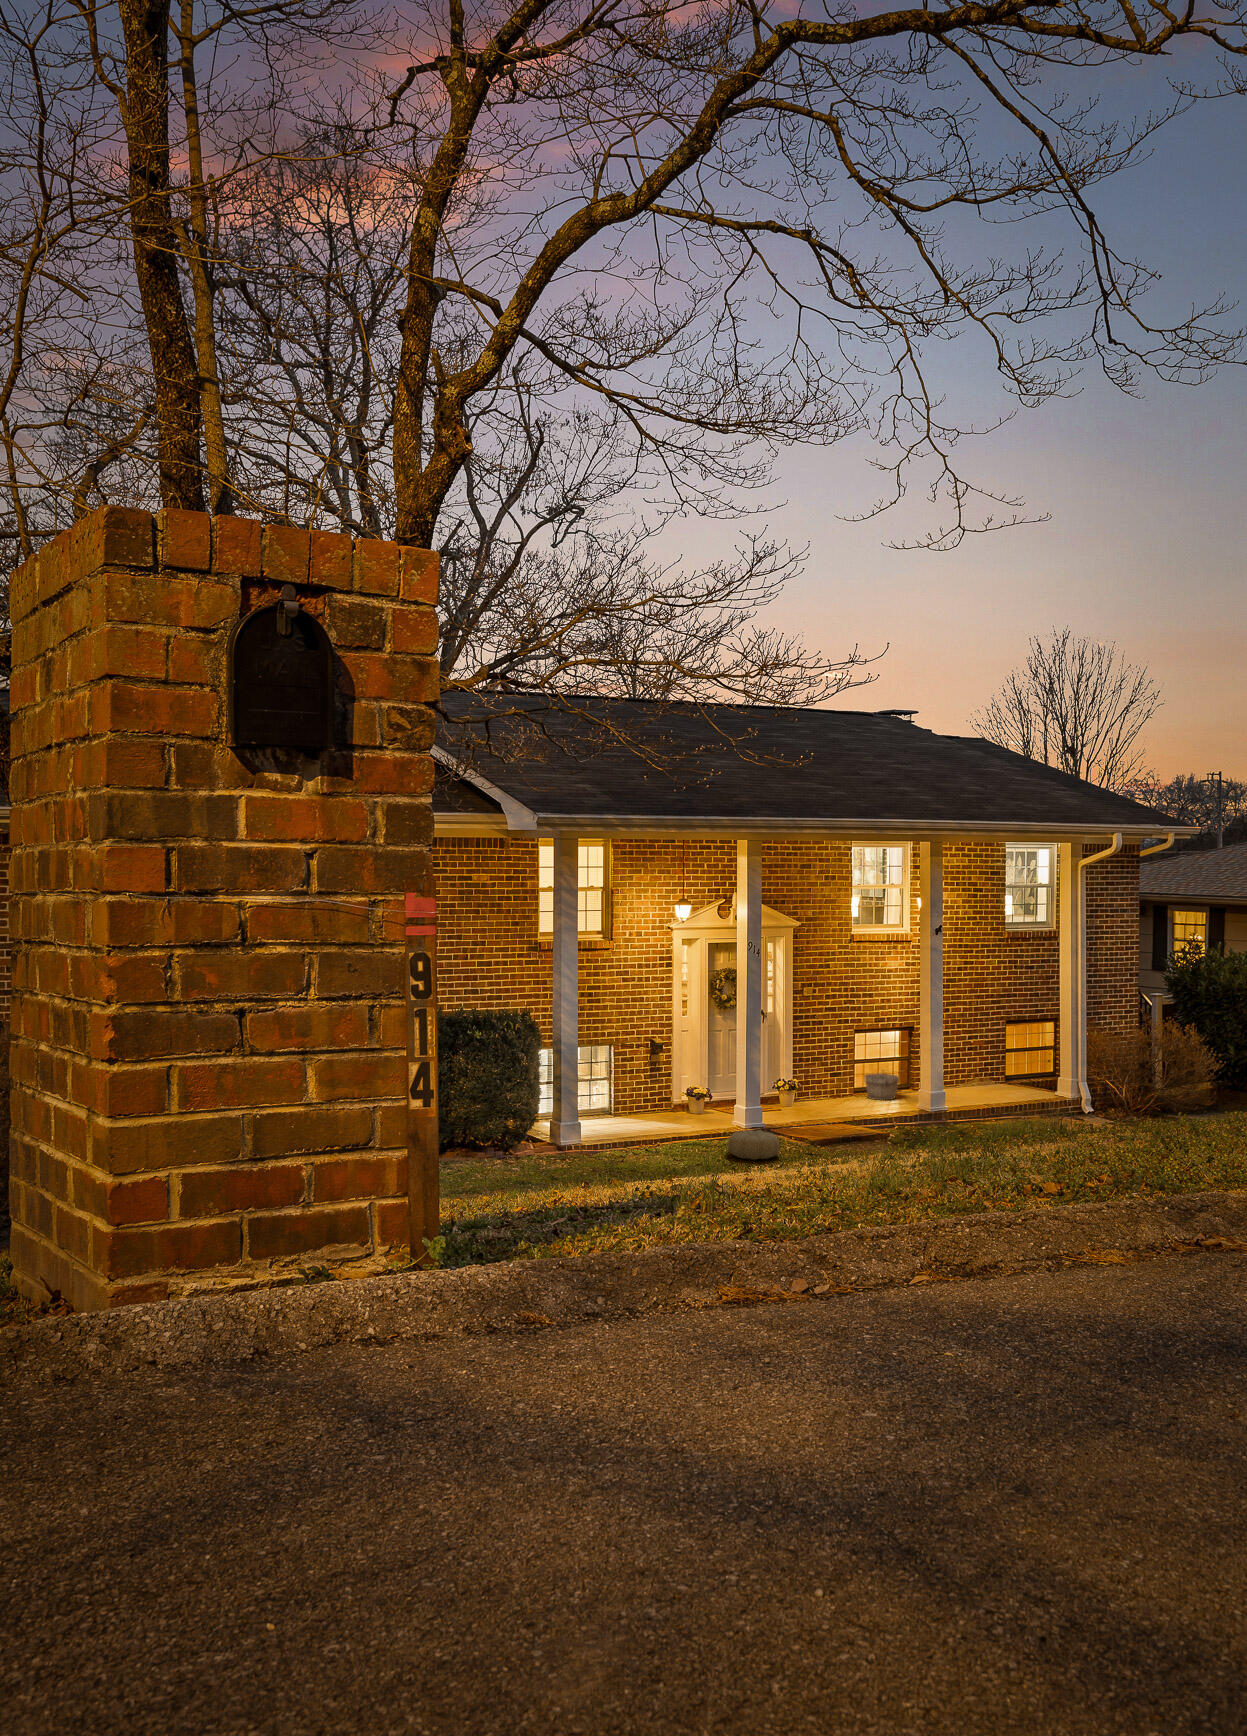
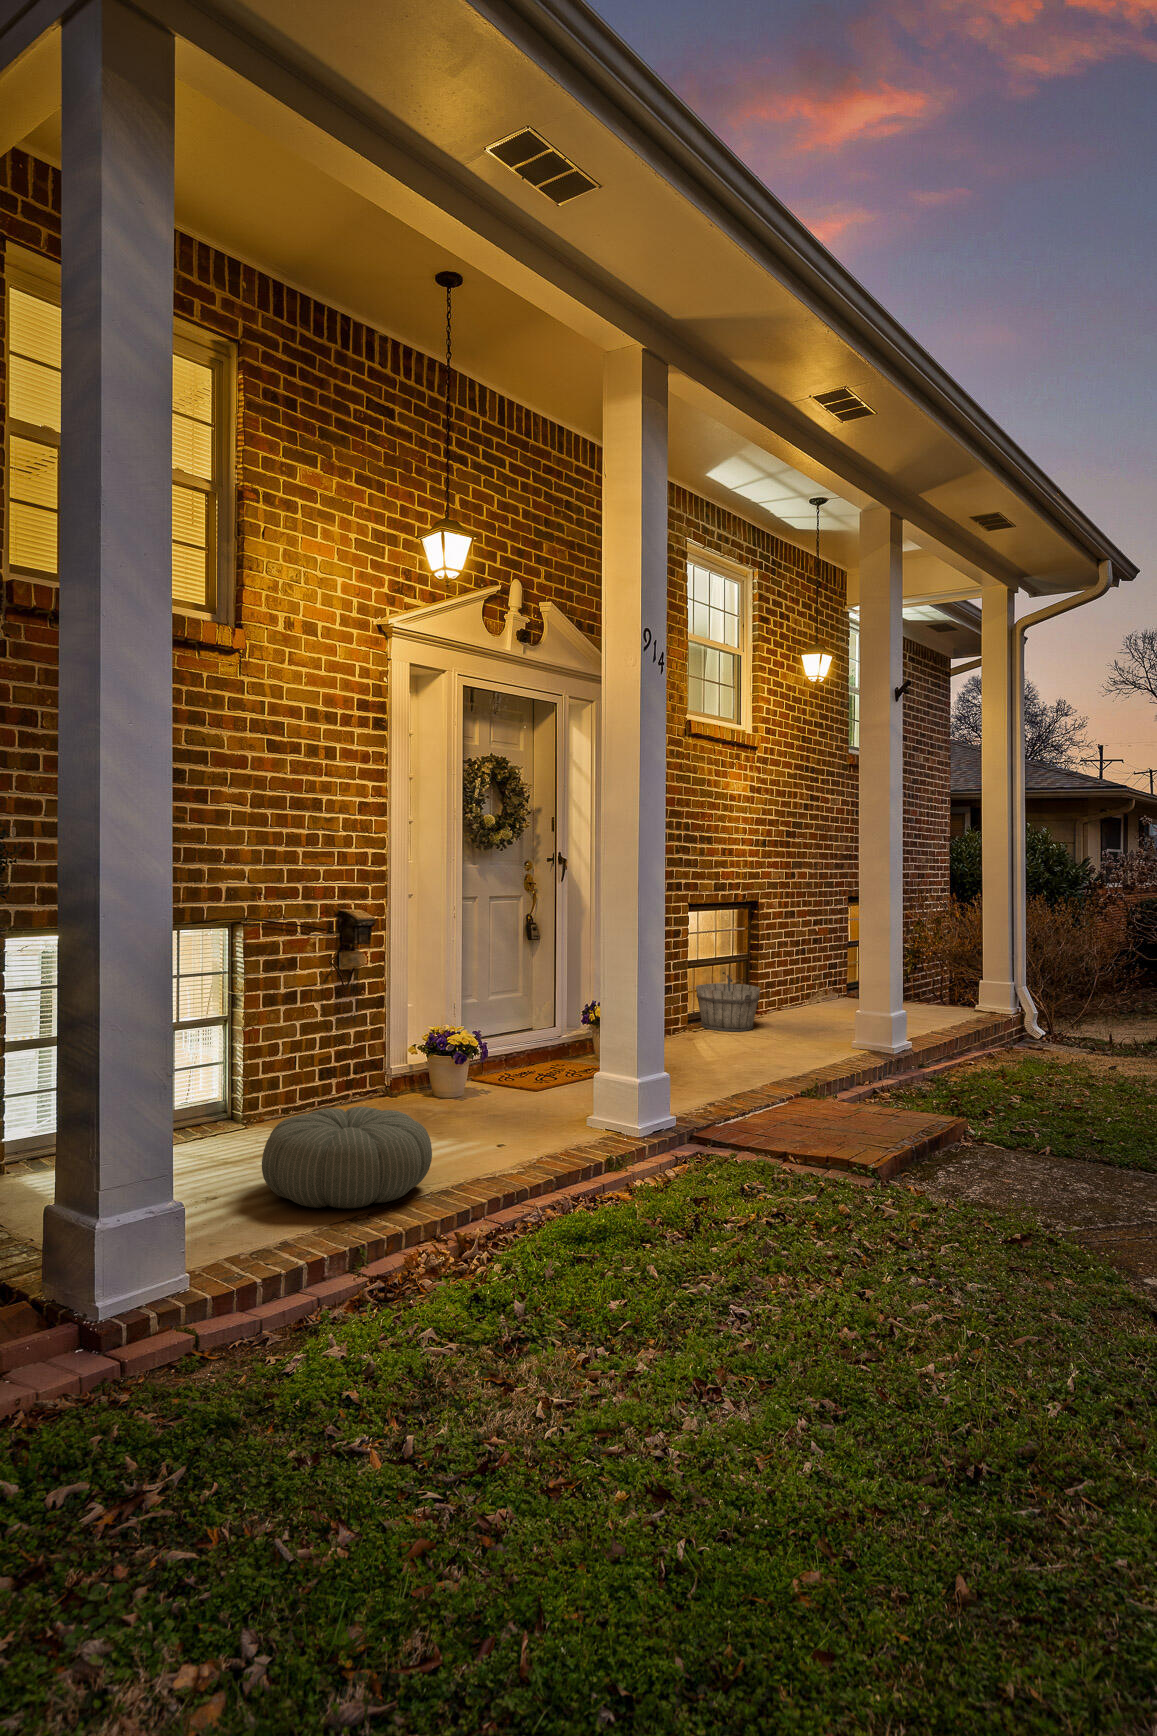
pouf: present [727,1130,780,1160] -> present [262,1107,432,1208]

